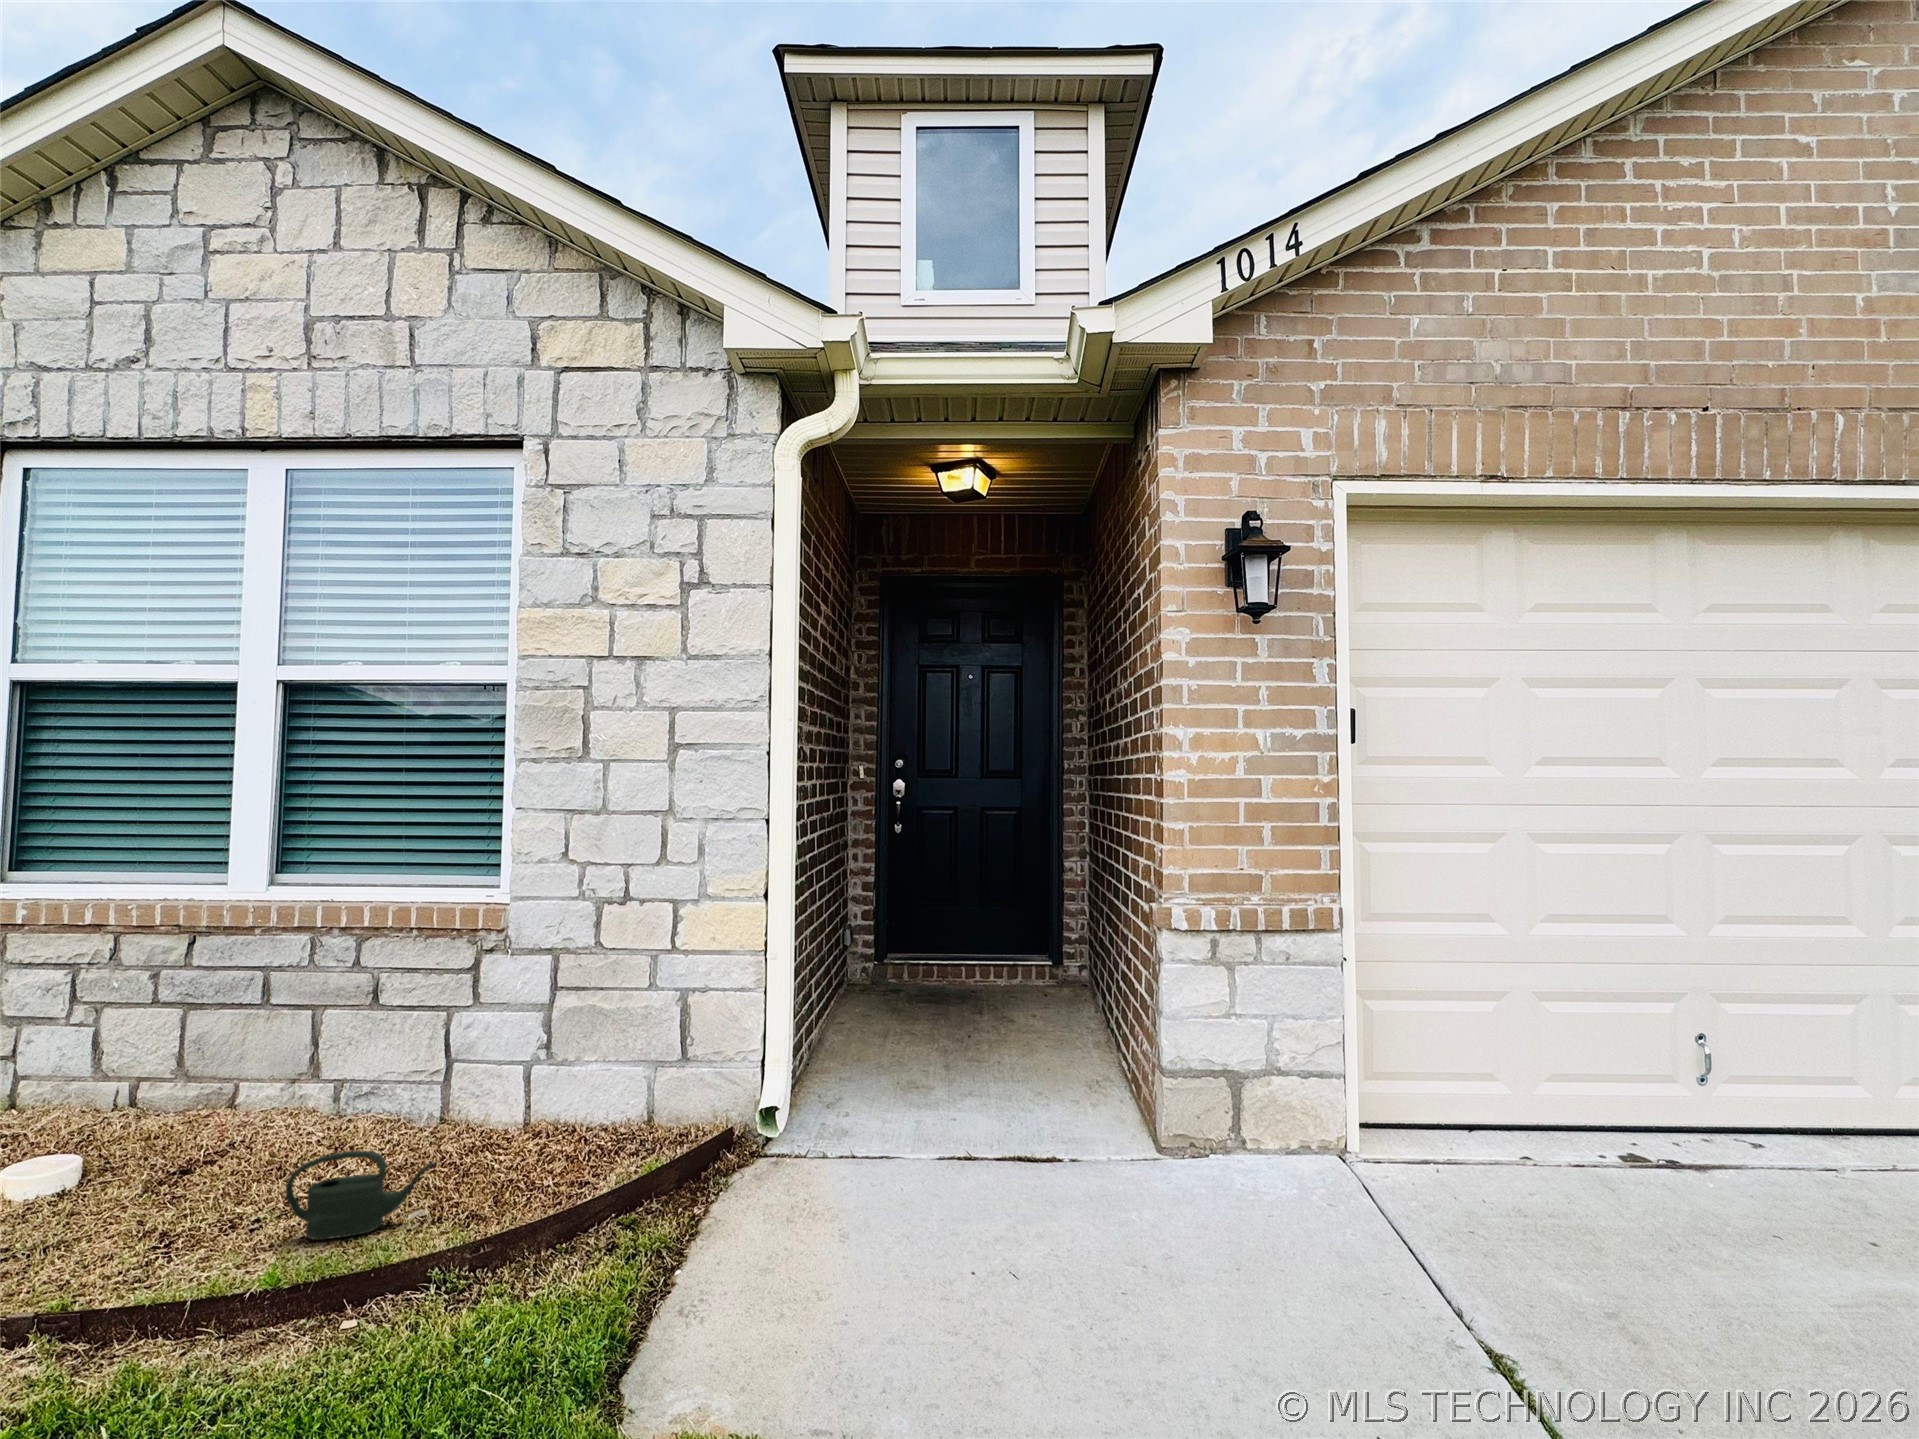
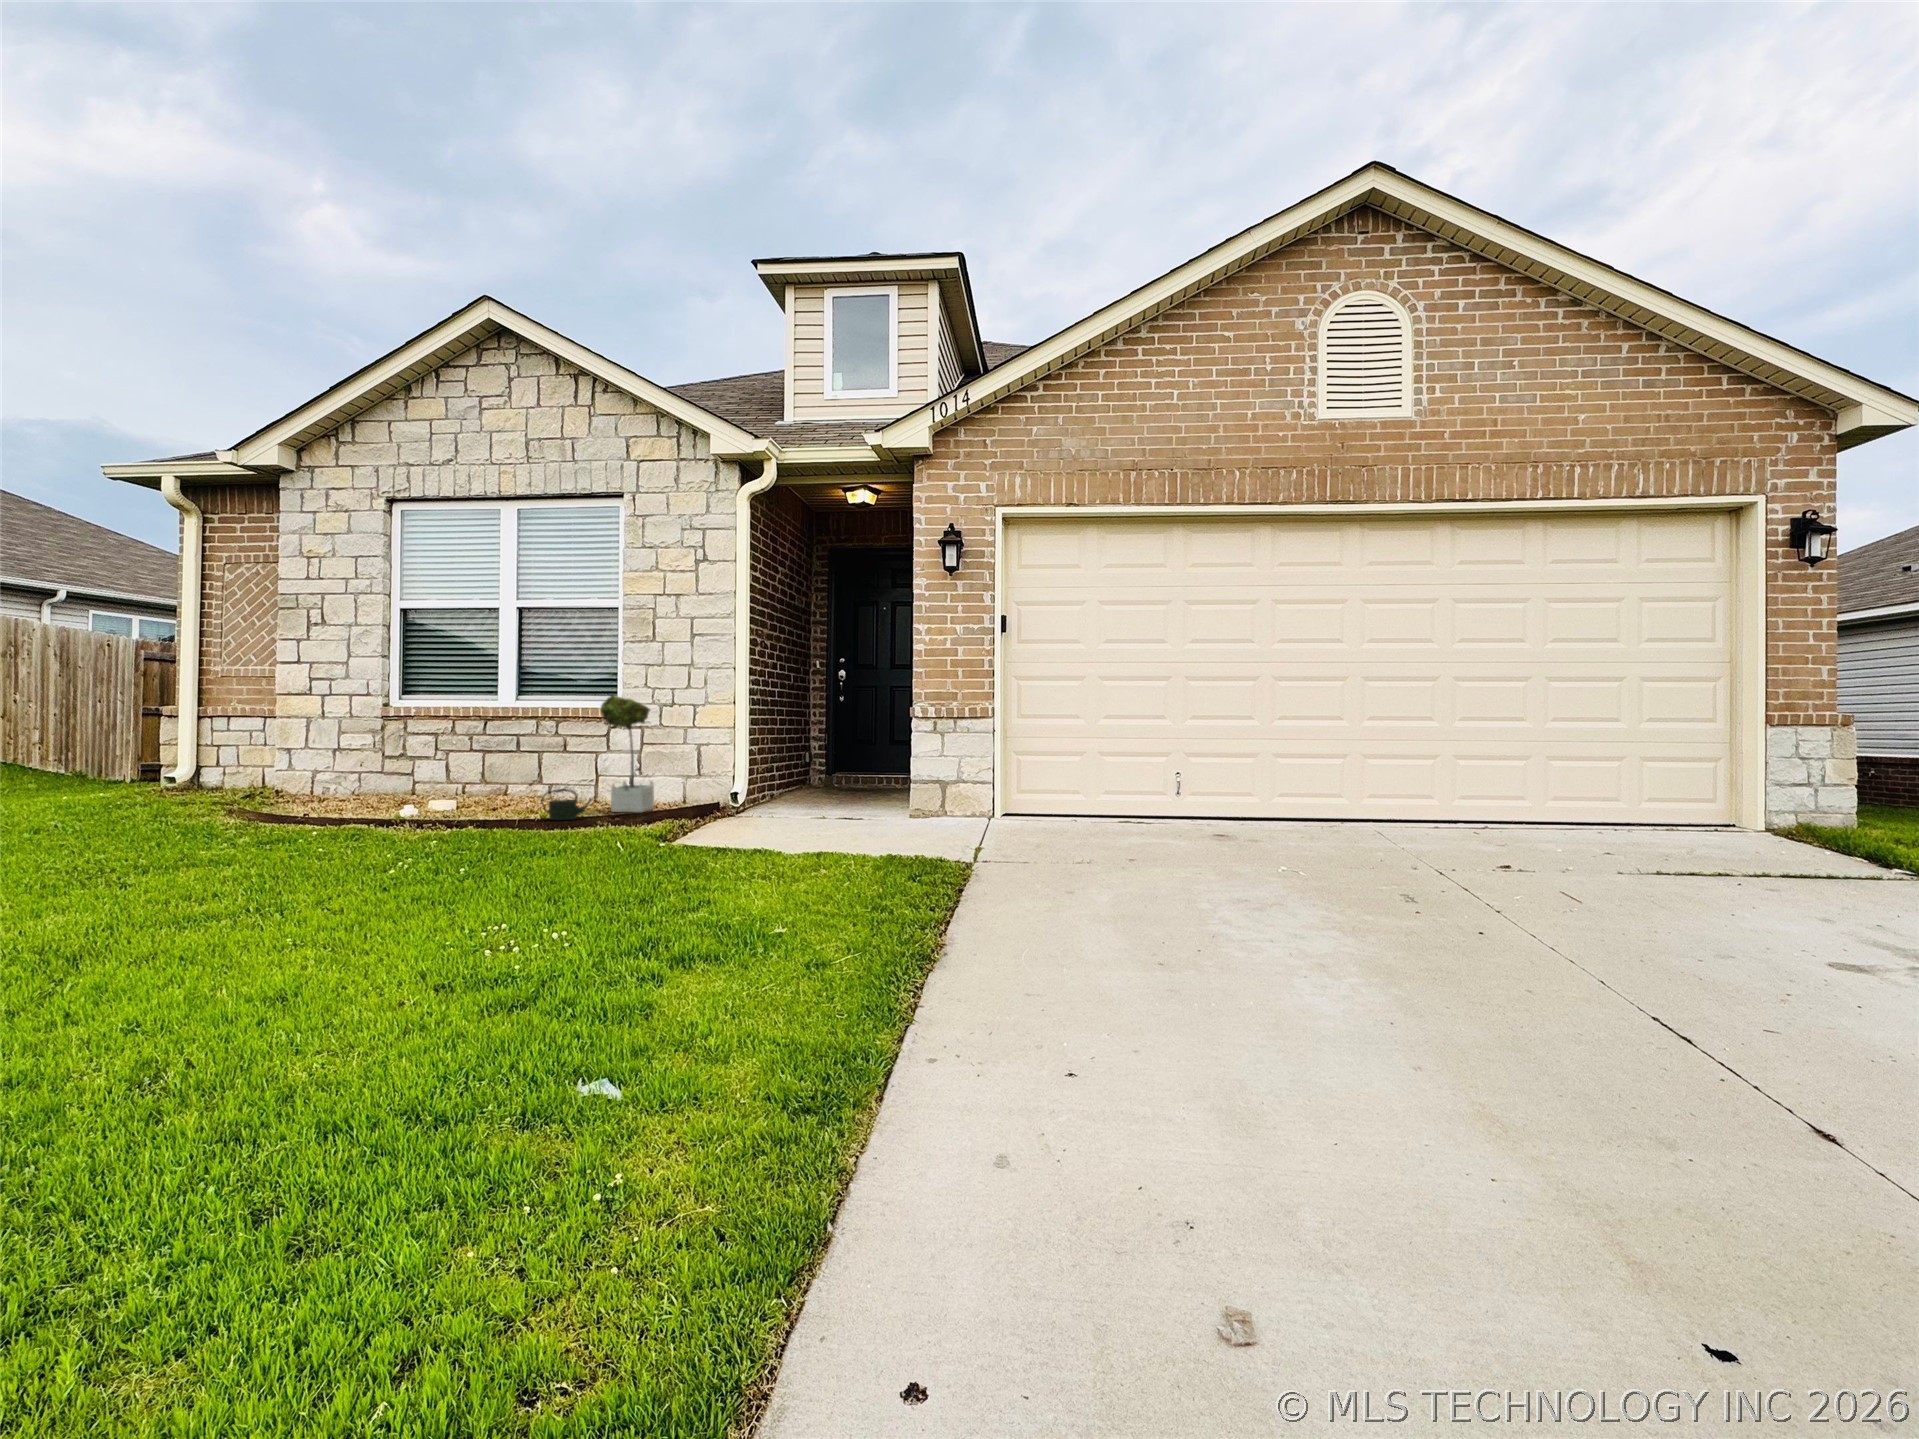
potted tree: none [456,889,580,1171] -> present [601,695,655,812]

